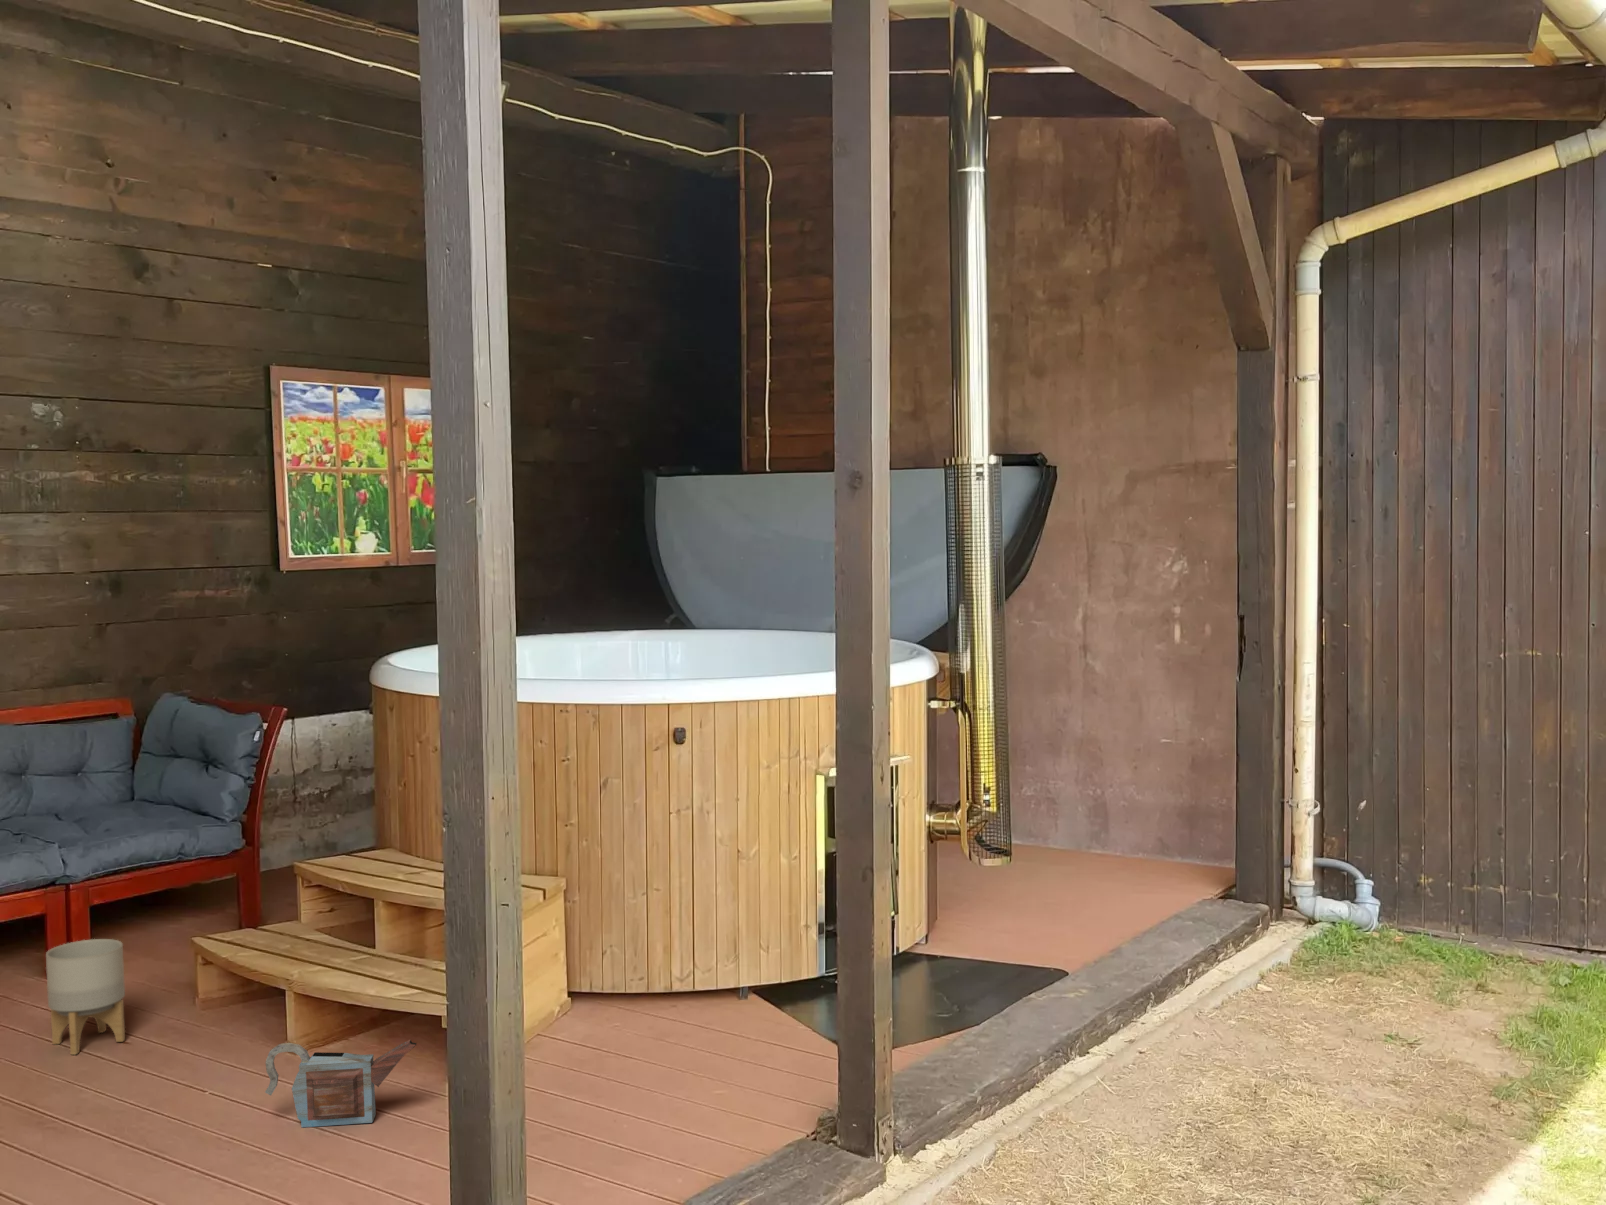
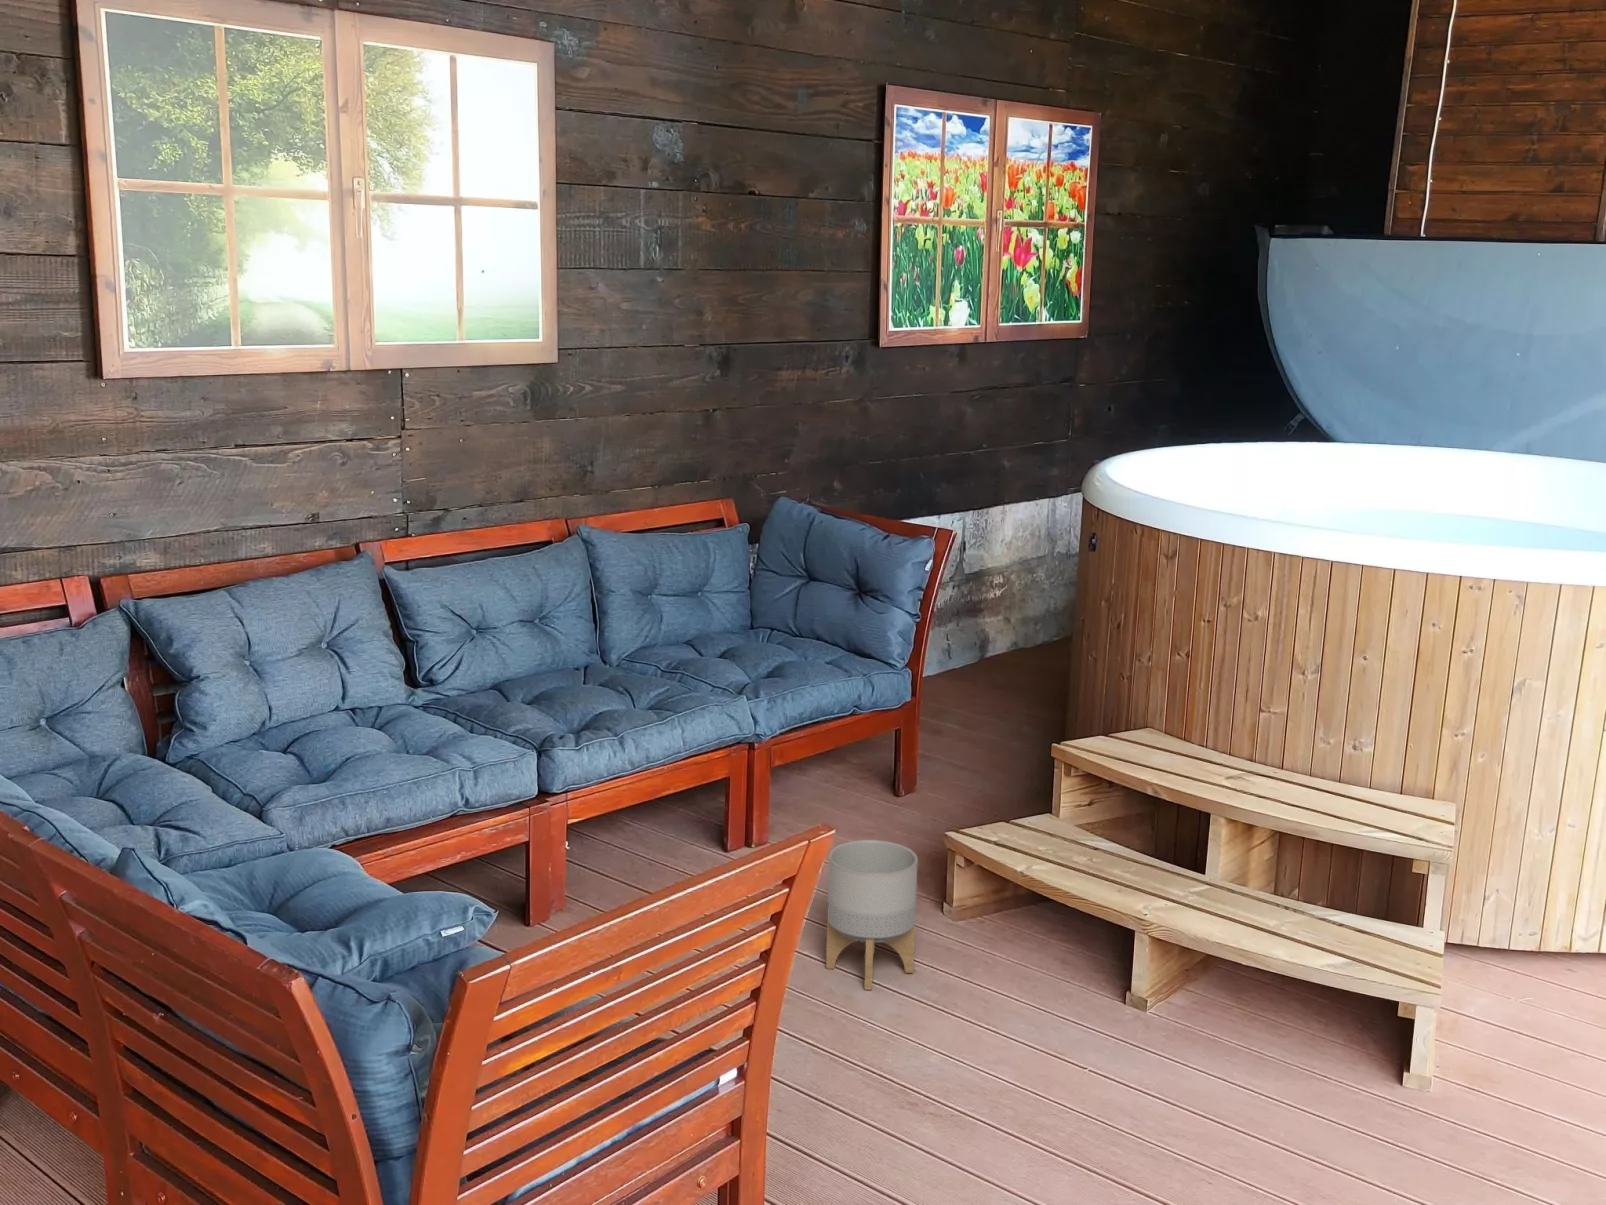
watering can: present [265,1040,416,1127] -> none [1240,1050,1451,1163]

